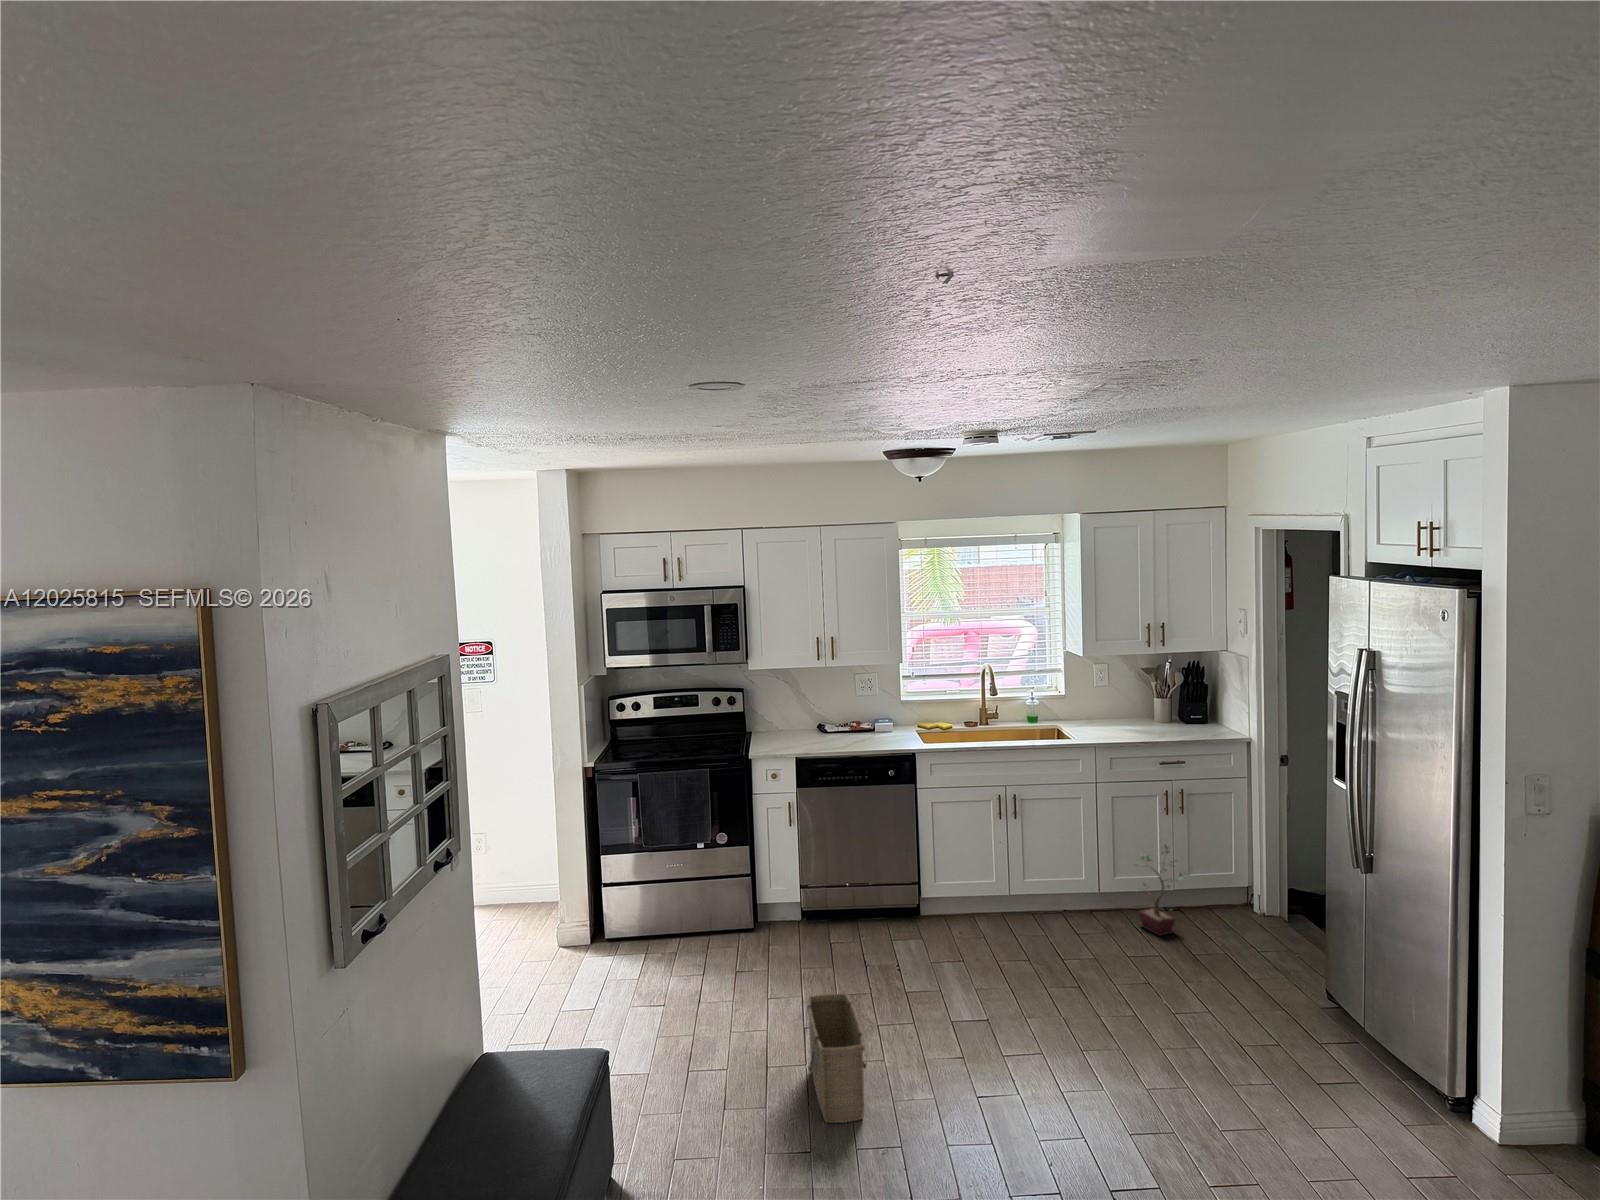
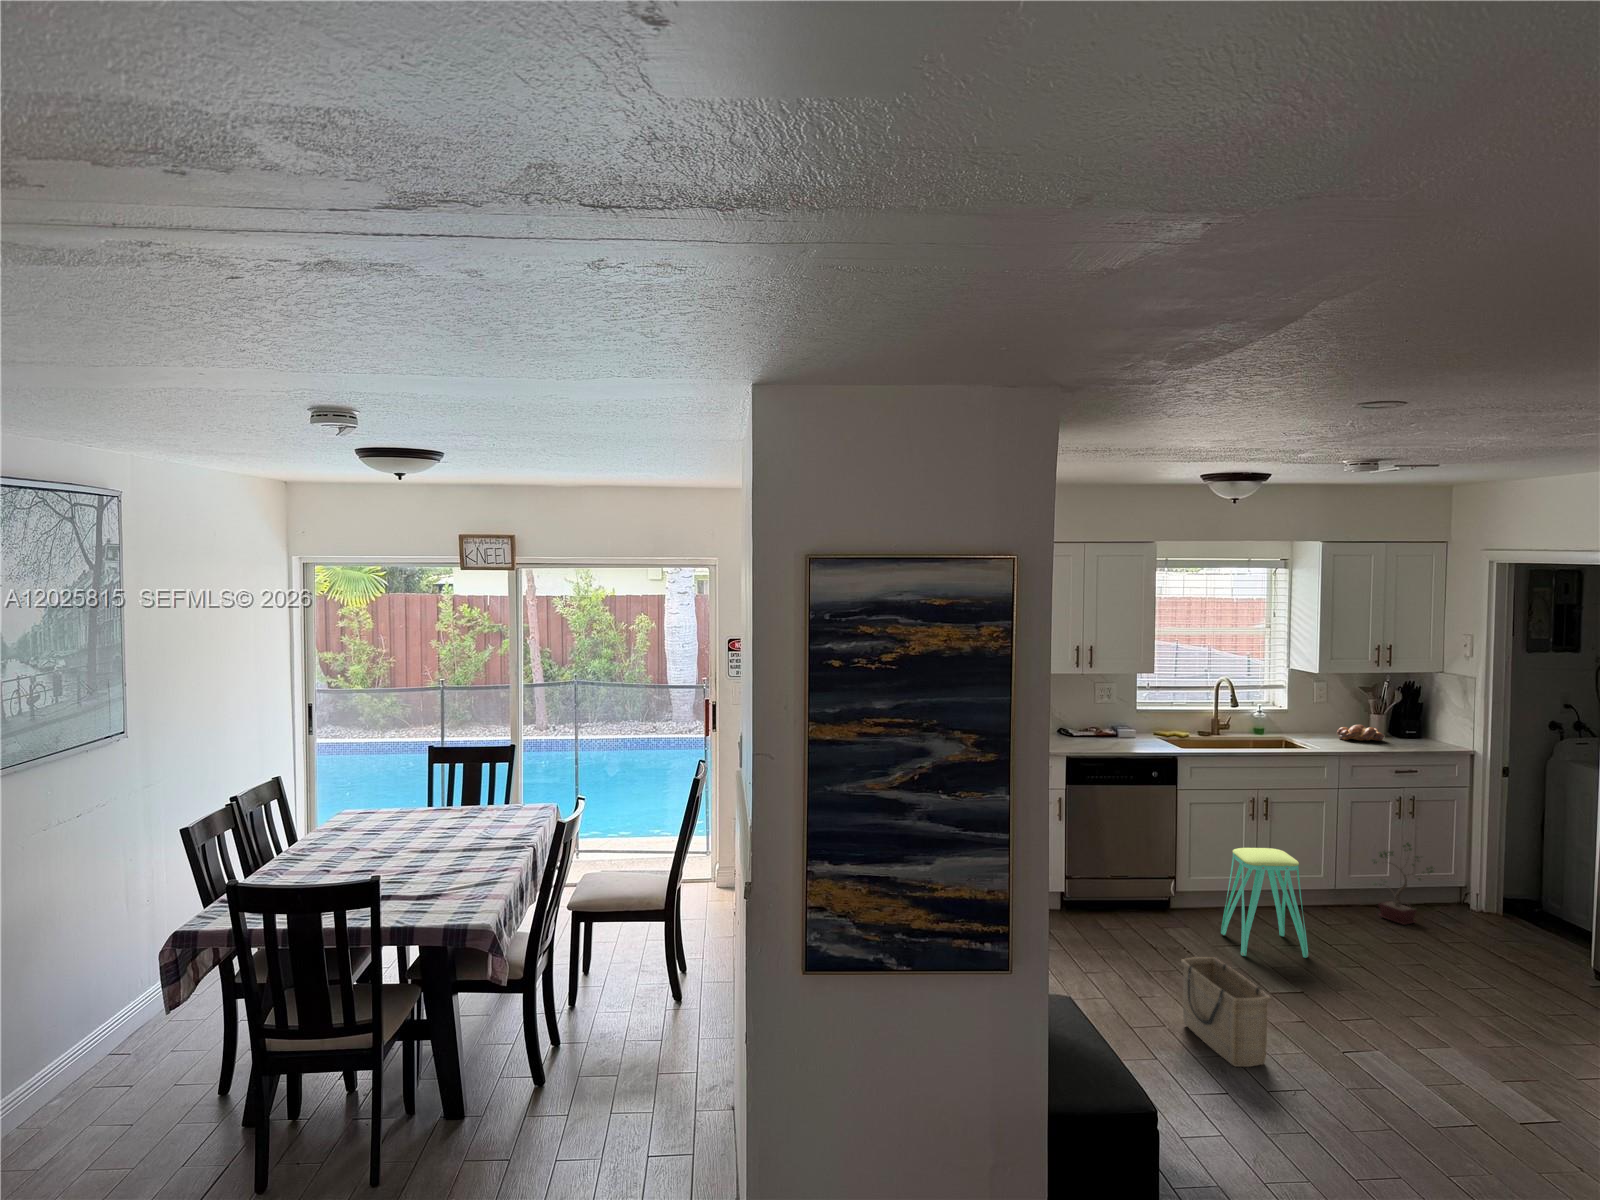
bread loaf: none [1115,710,1164,728] -> present [1337,724,1385,740]
stool: none [945,857,1021,980] -> present [1221,848,1308,958]

